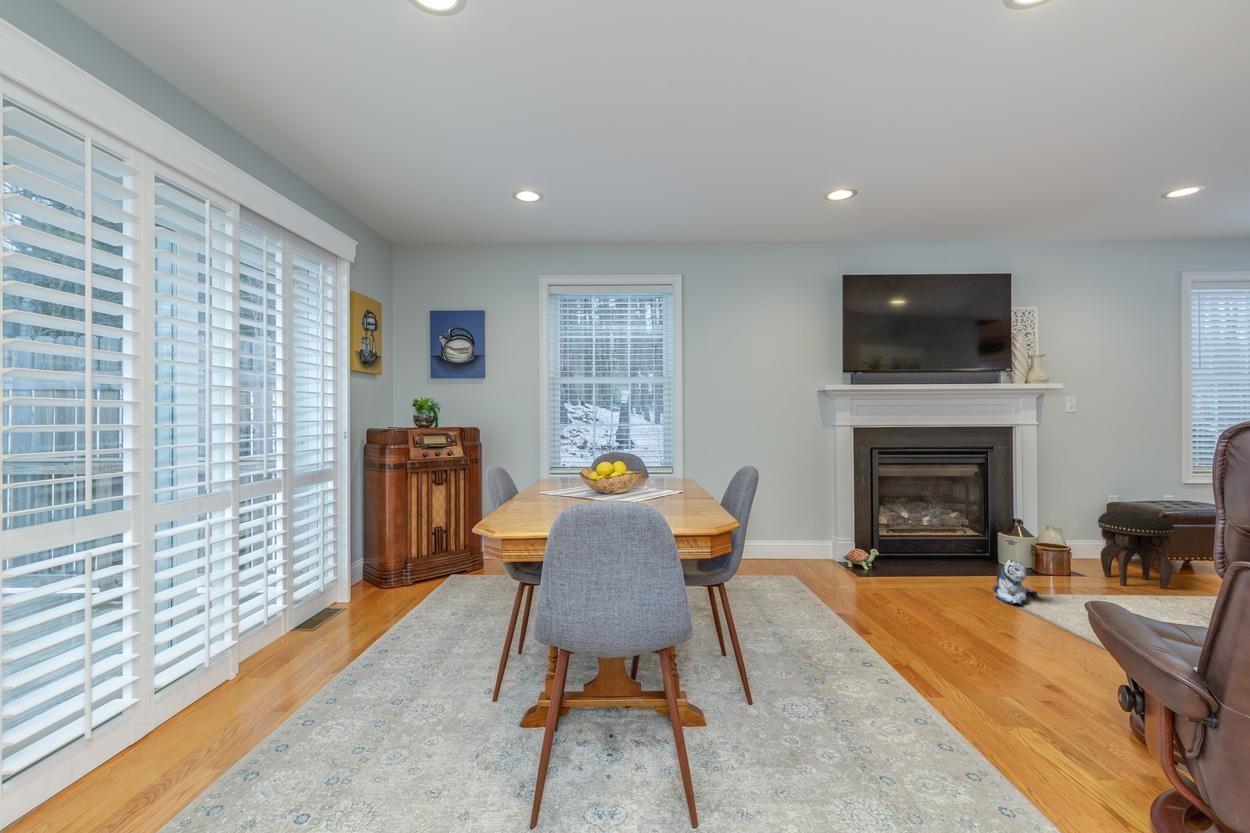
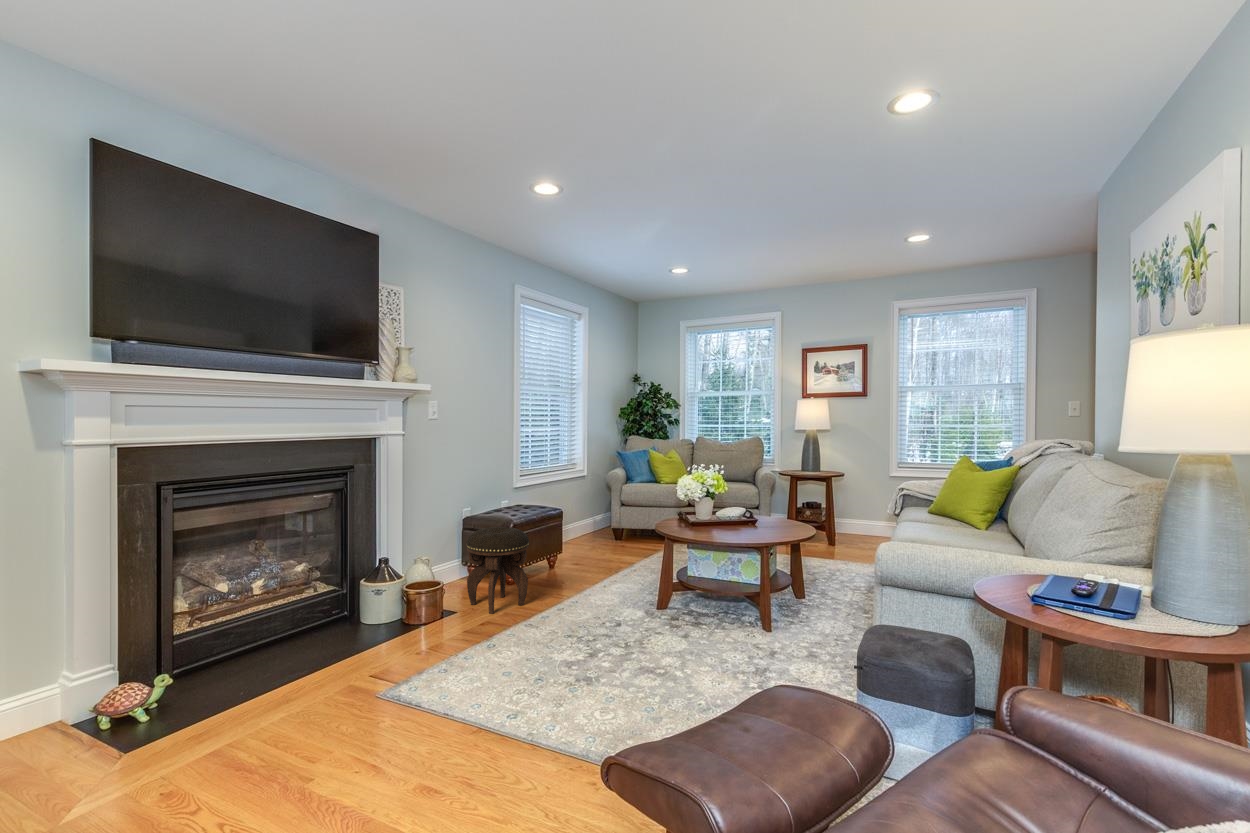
plush toy: present [993,560,1037,604] -> none [371,634,427,707]

